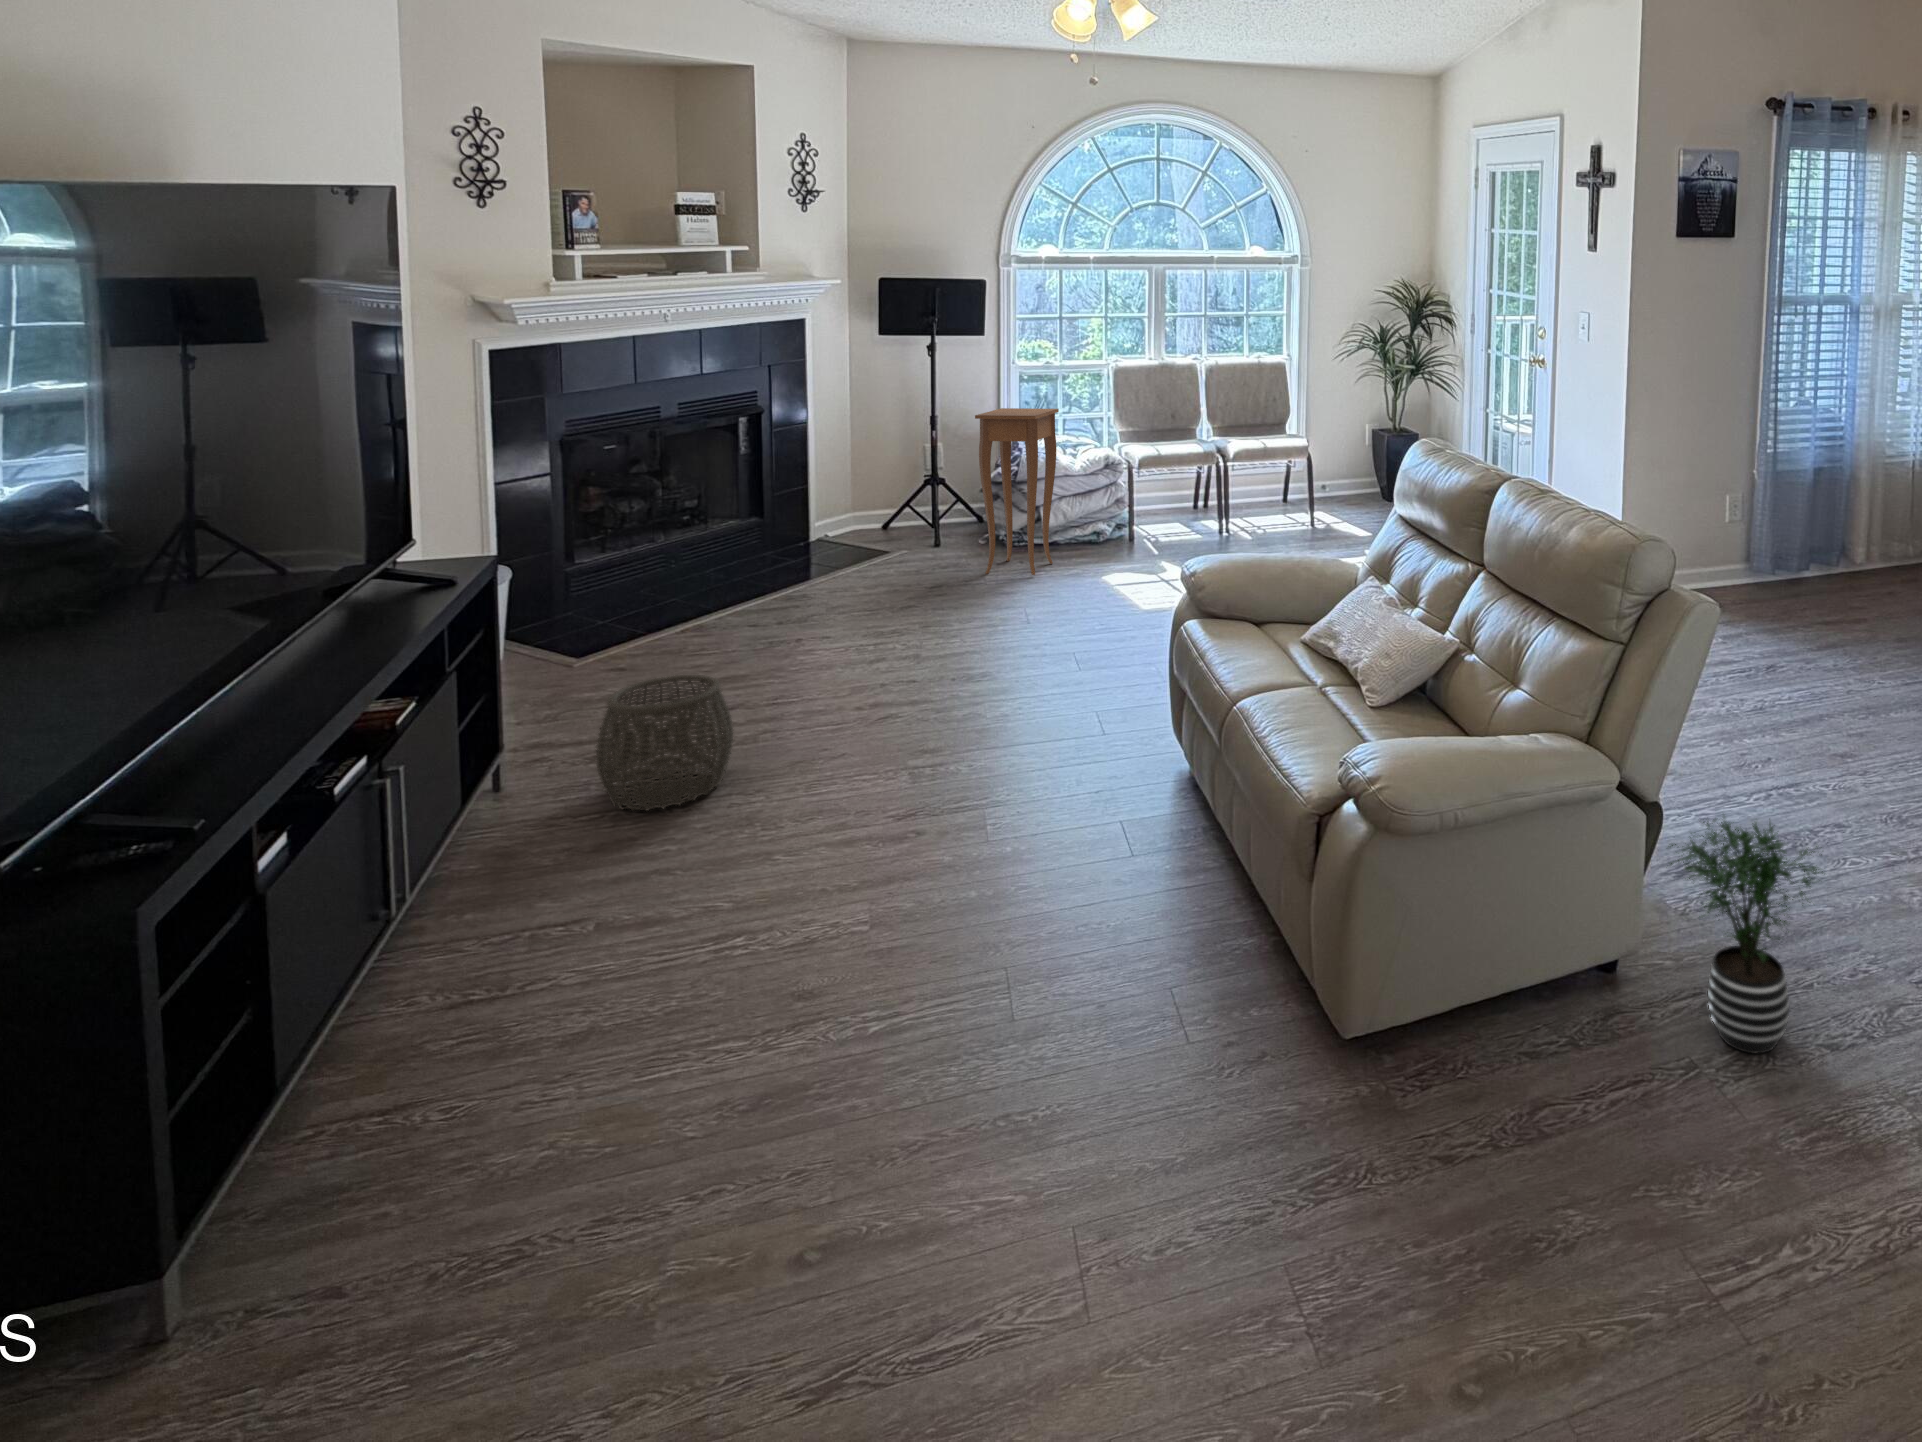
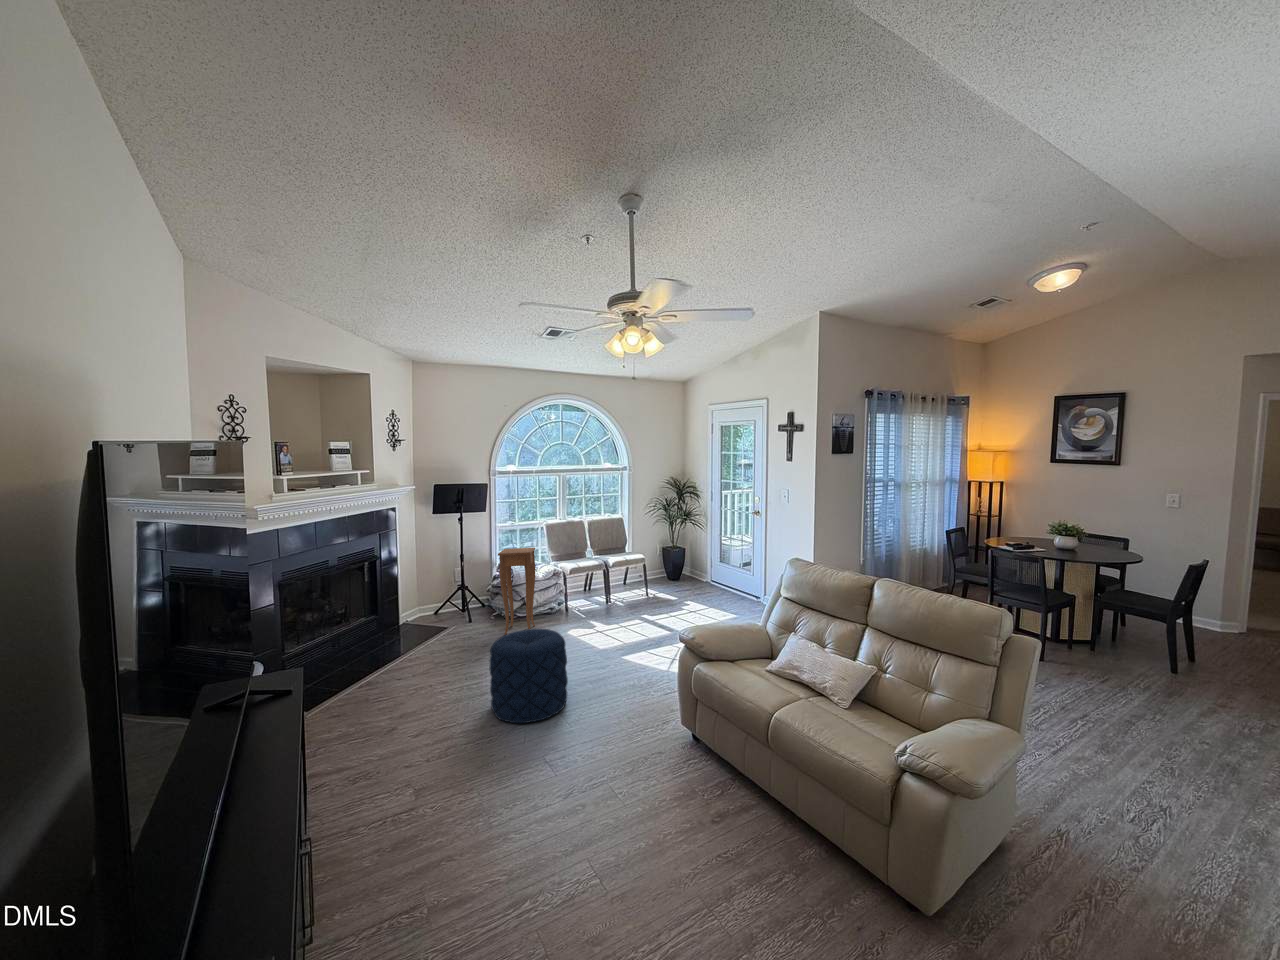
pouf: none [870,550,1019,711] -> present [489,629,568,723]
woven basket: present [596,675,734,811] -> none [368,723,448,817]
potted plant: present [1668,820,1823,1053] -> none [1045,752,1157,886]

